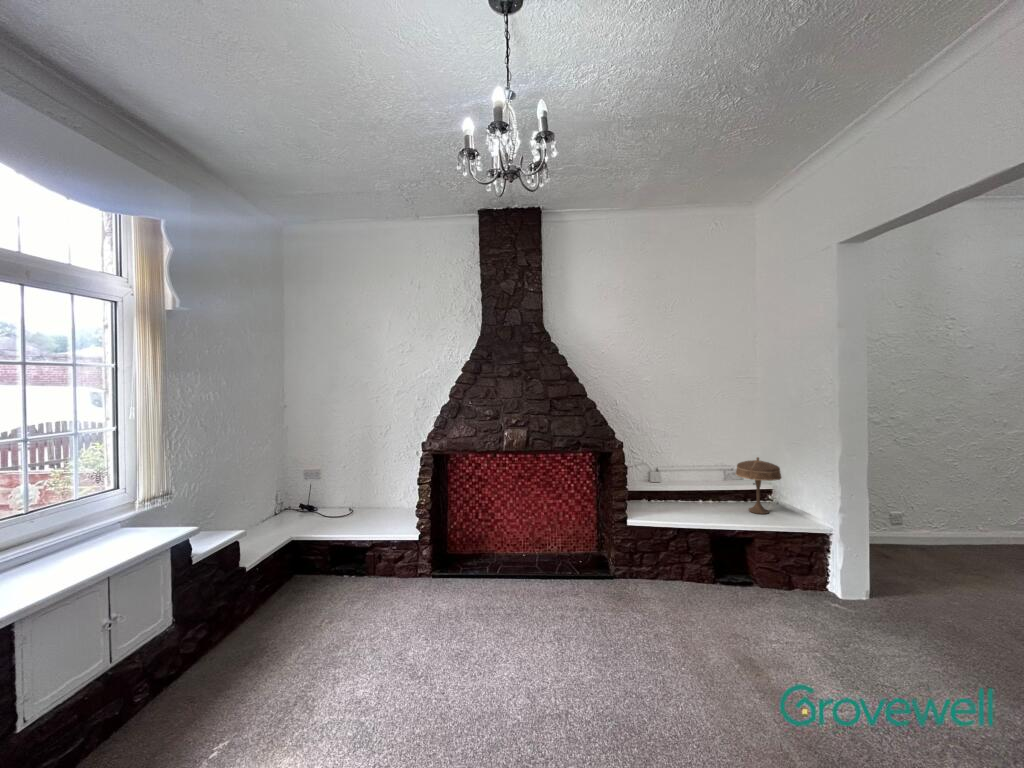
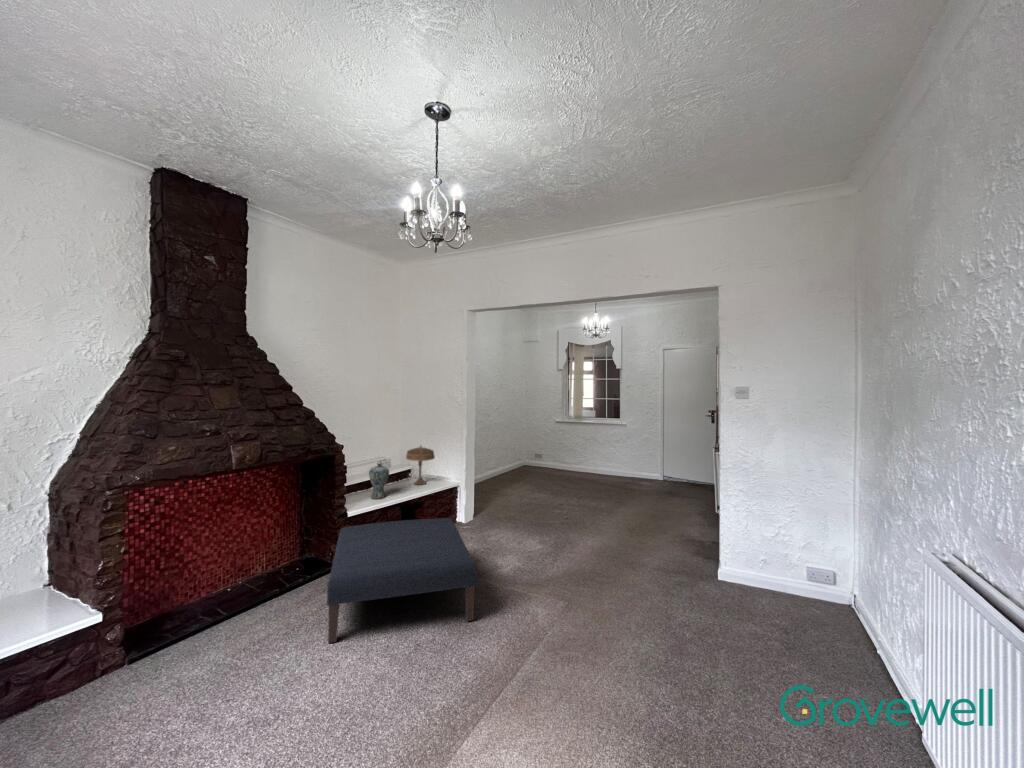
vase: none [669,470,695,516] -> present [369,463,389,499]
ottoman: none [516,533,745,739] -> present [327,518,476,643]

